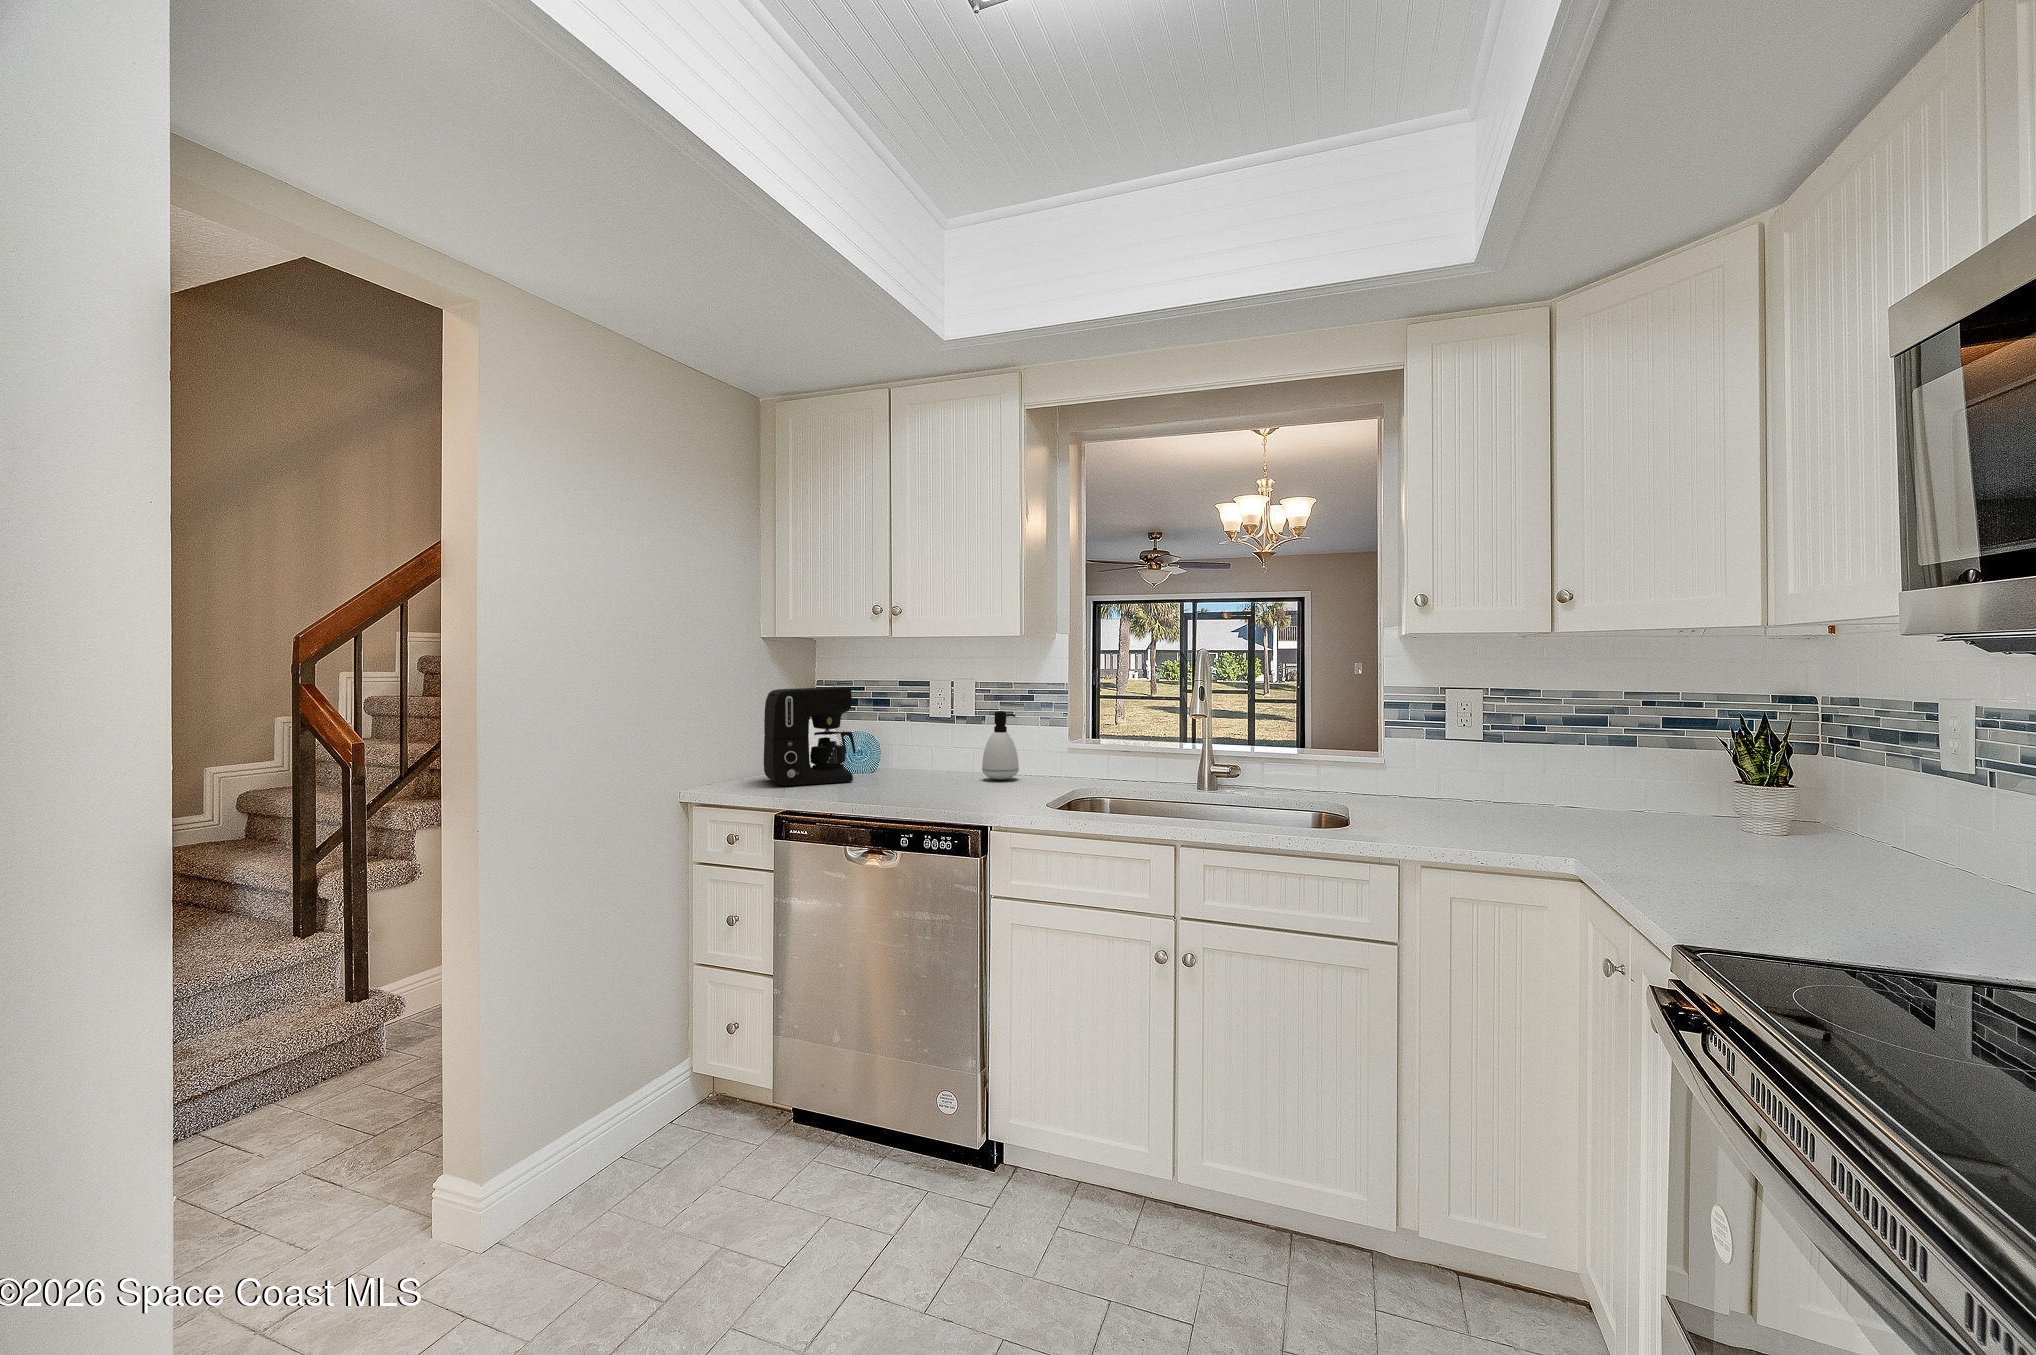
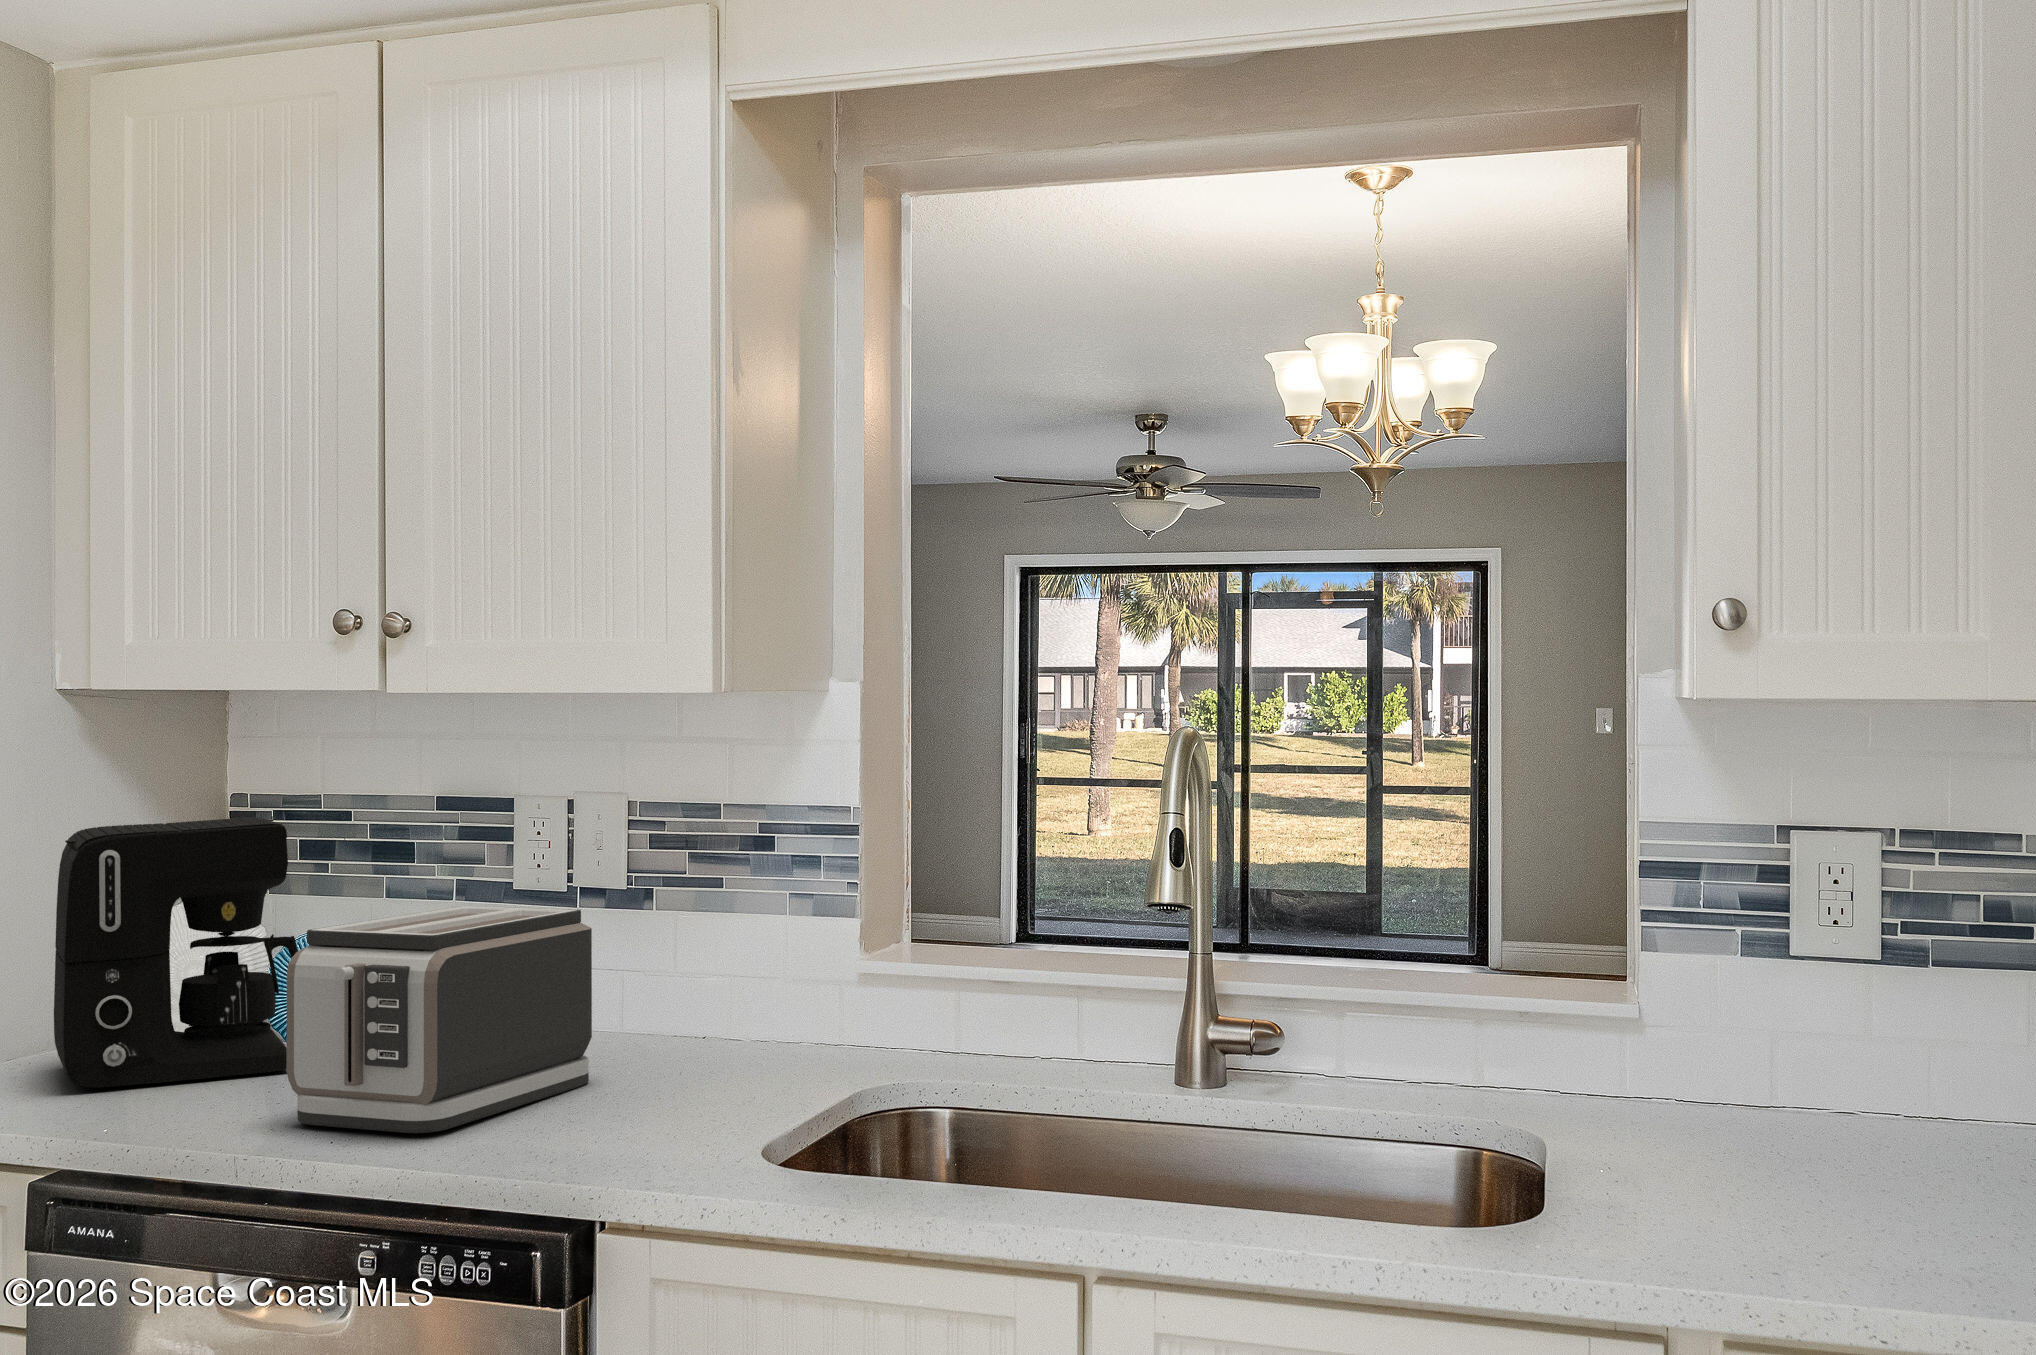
soap dispenser: present [982,711,1019,780] -> none [635,881,731,1059]
toaster: none [862,719,969,799] -> present [286,906,592,1133]

